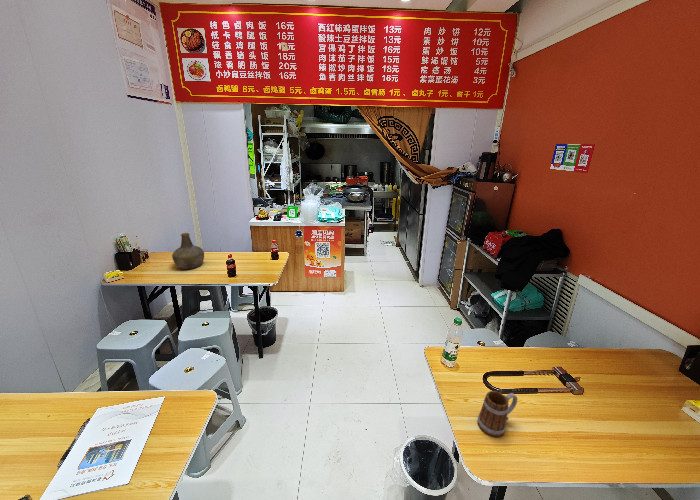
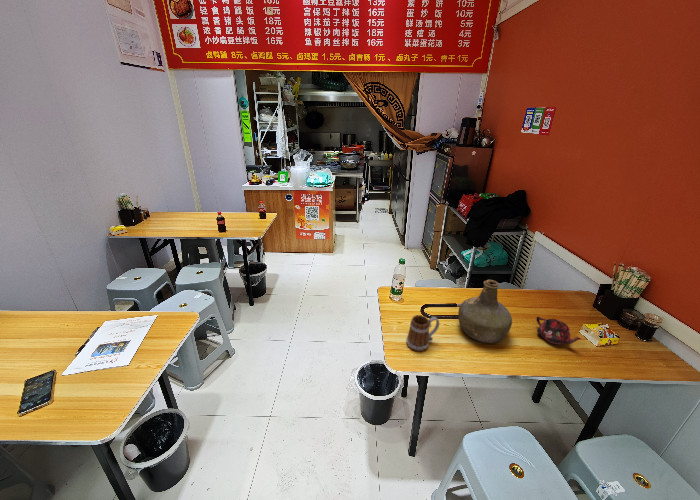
bottle: present [172,233,204,269] -> present [458,280,512,343]
teapot: none [617,385,683,421] -> present [537,317,582,345]

